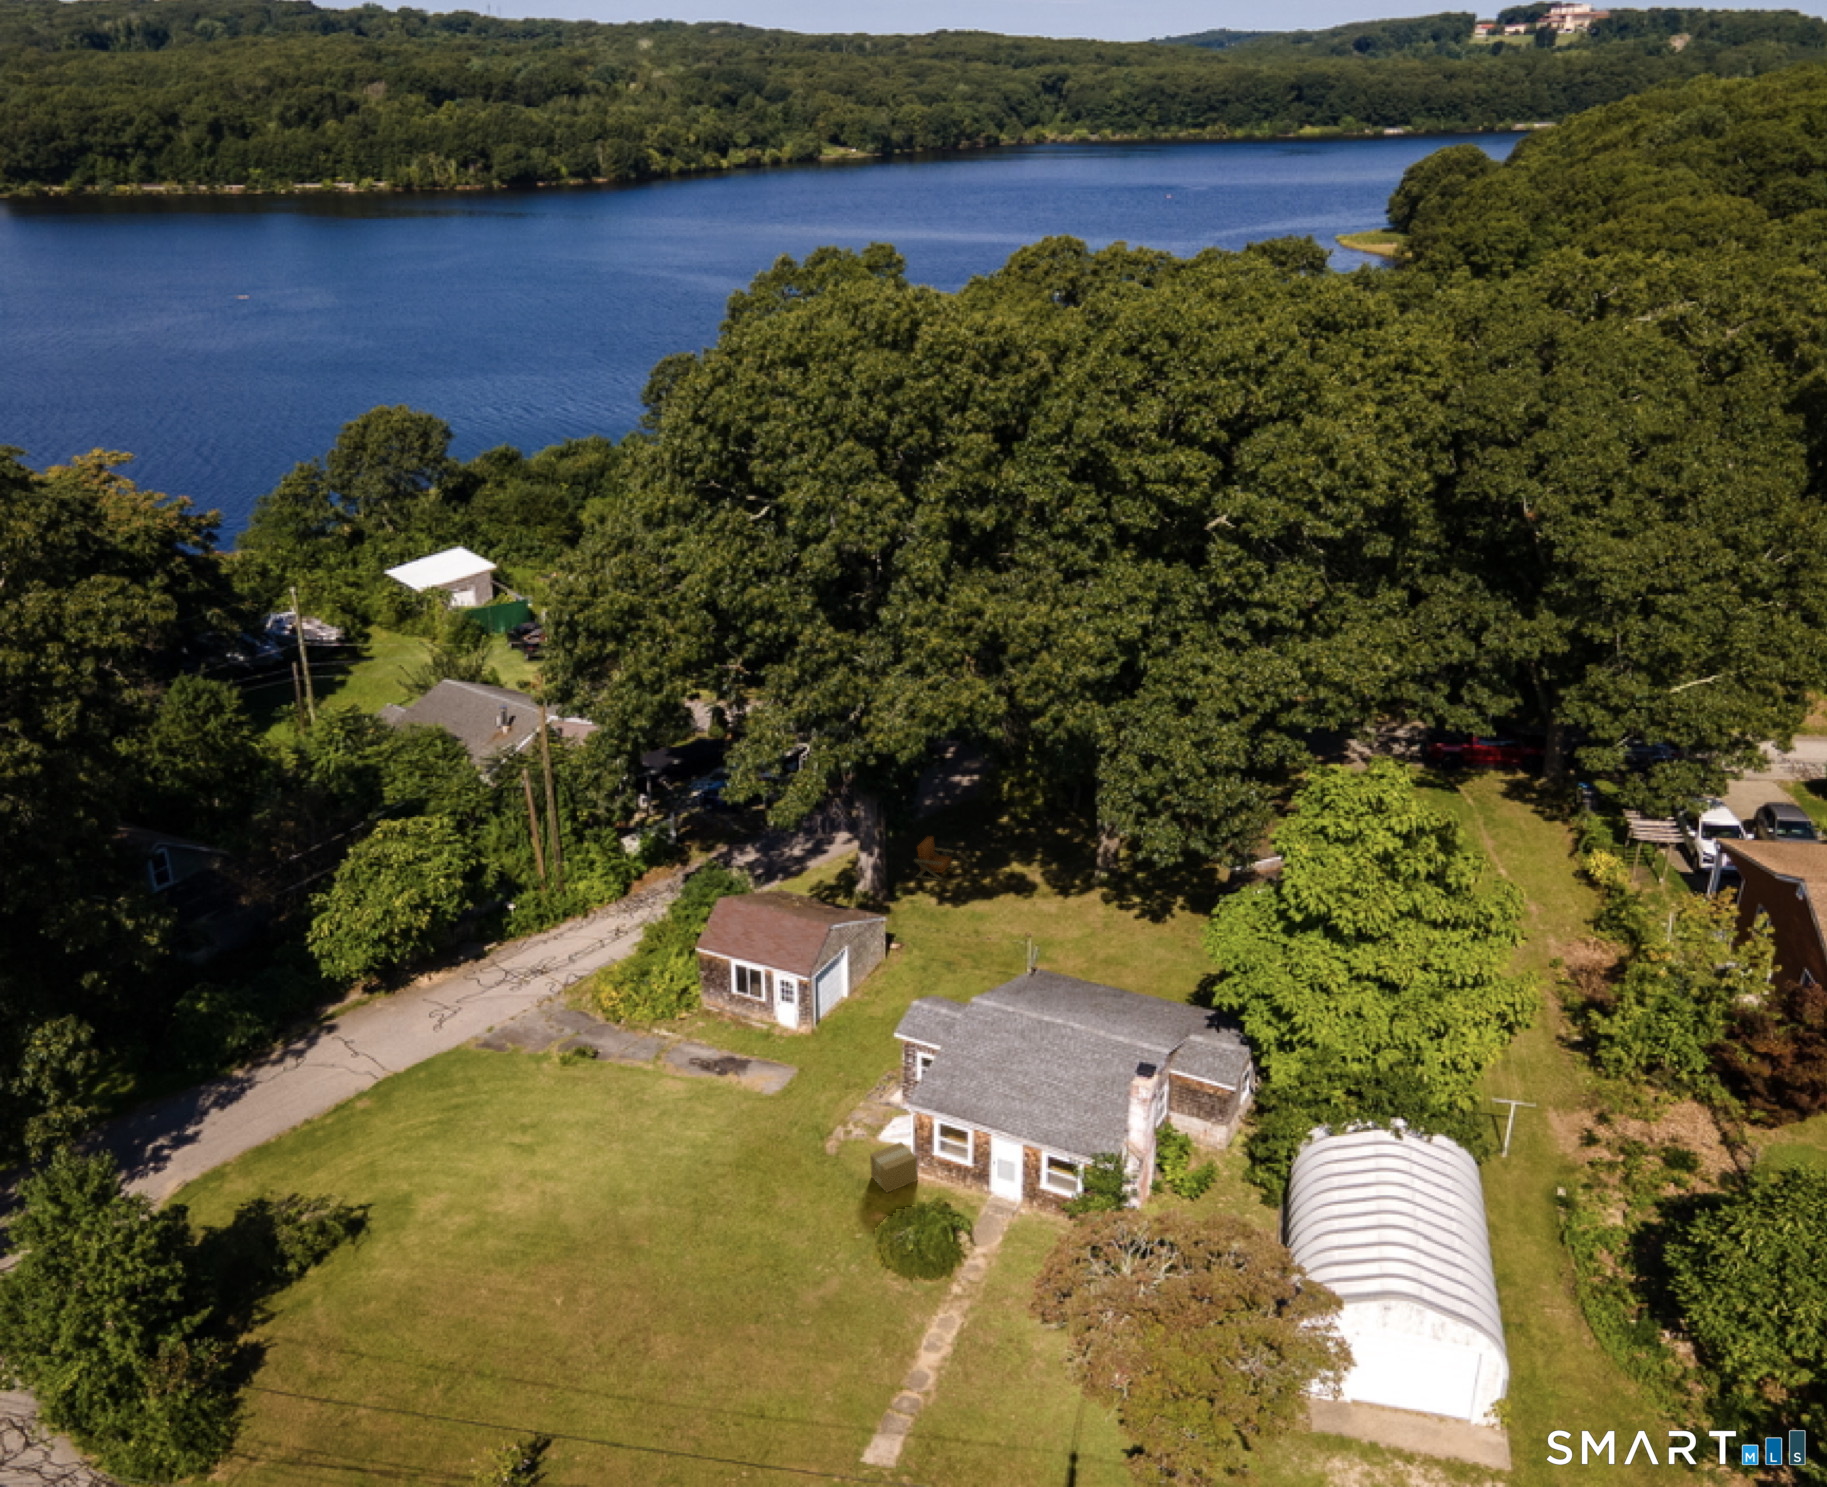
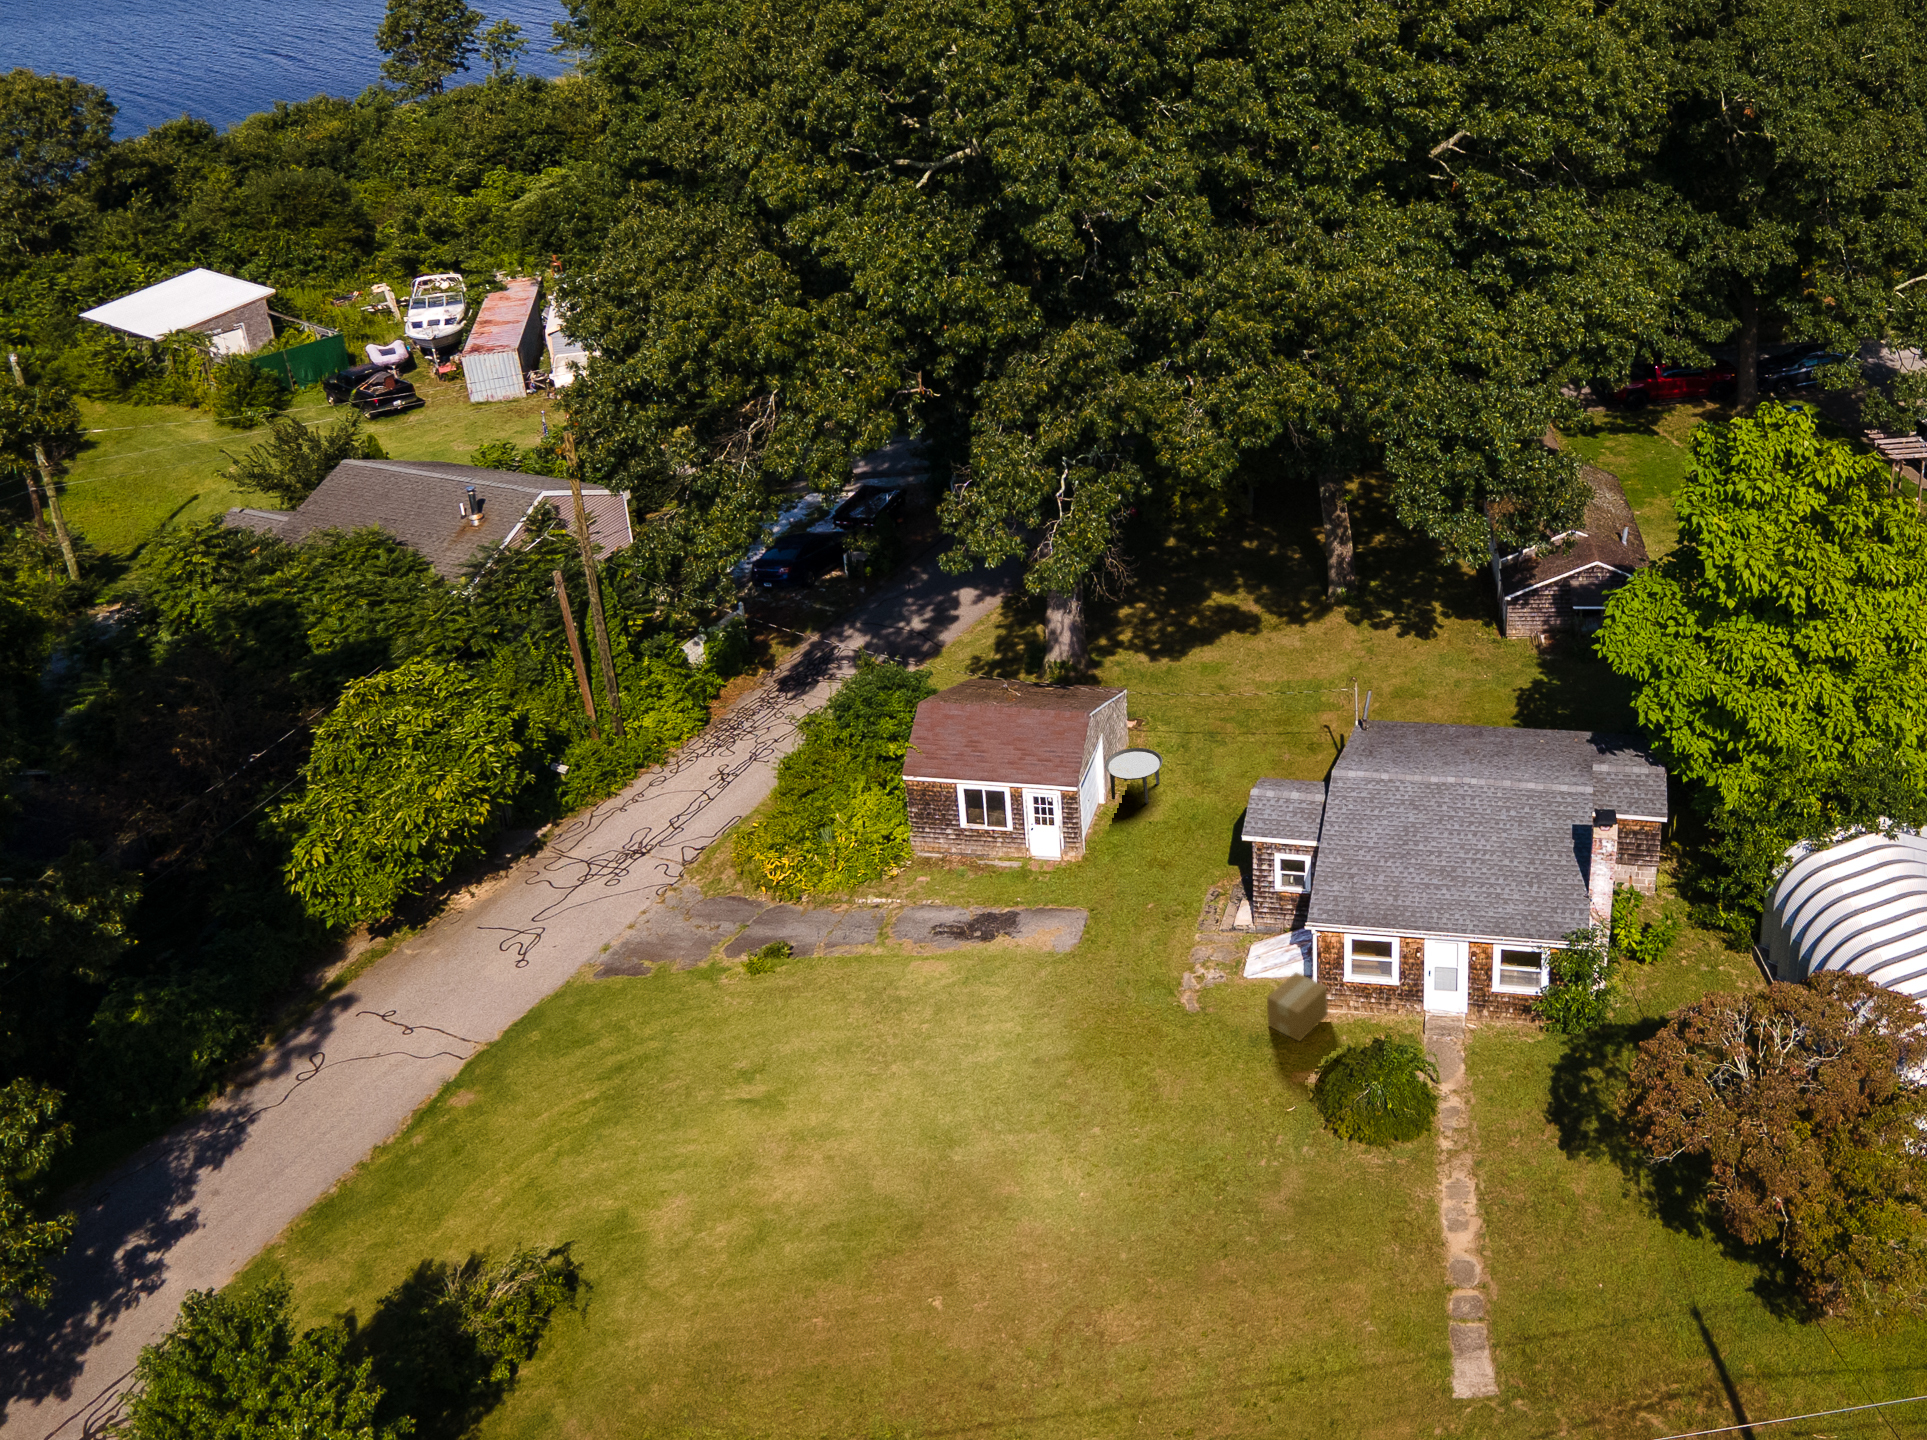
lounge chair: present [914,836,954,881] -> none [1099,576,1143,631]
round table: none [850,963,895,1006] -> present [1105,748,1163,804]

